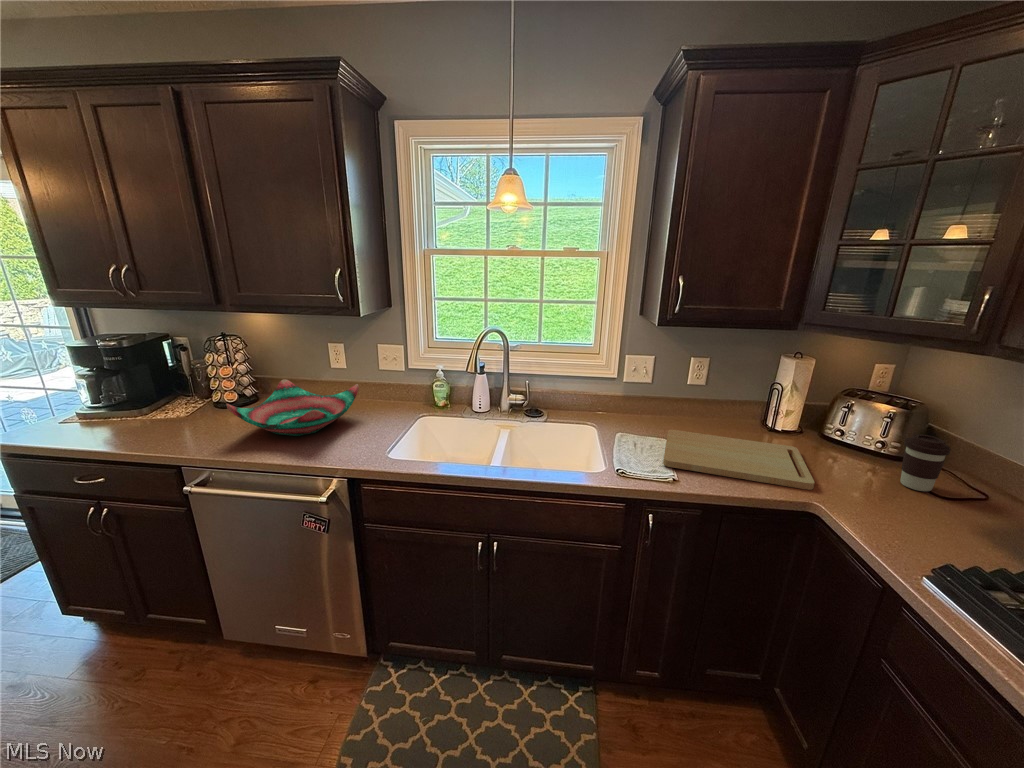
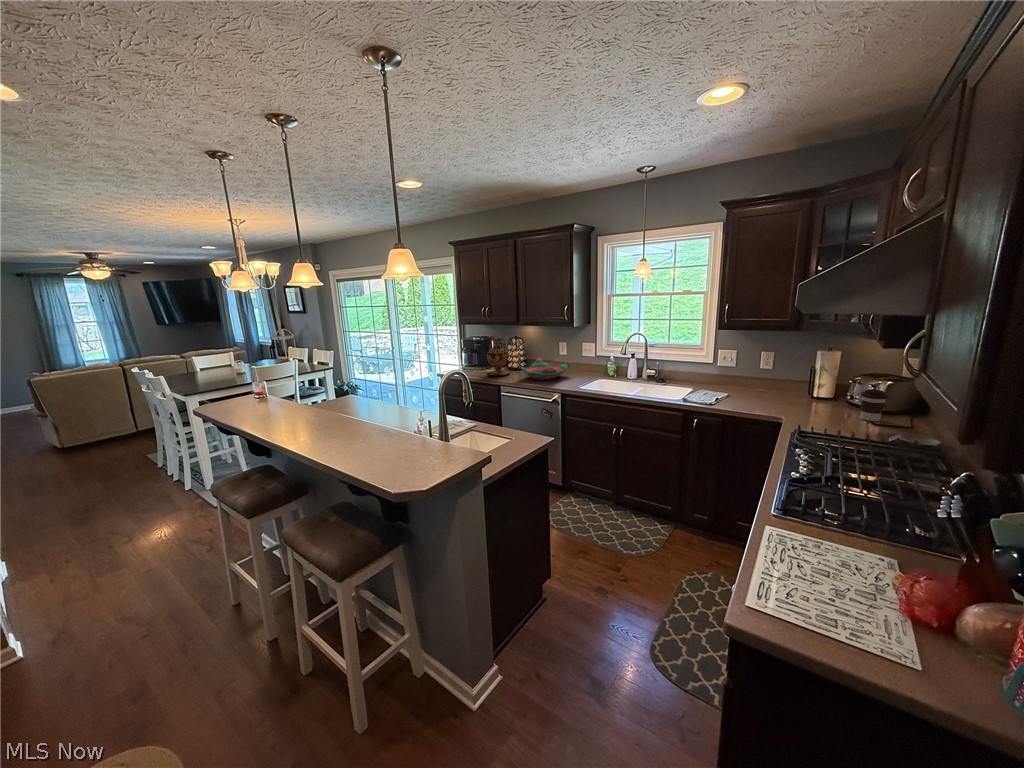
vase: none [143,337,215,433] -> present [487,337,510,376]
cutting board: present [663,430,815,490] -> none [715,389,809,414]

